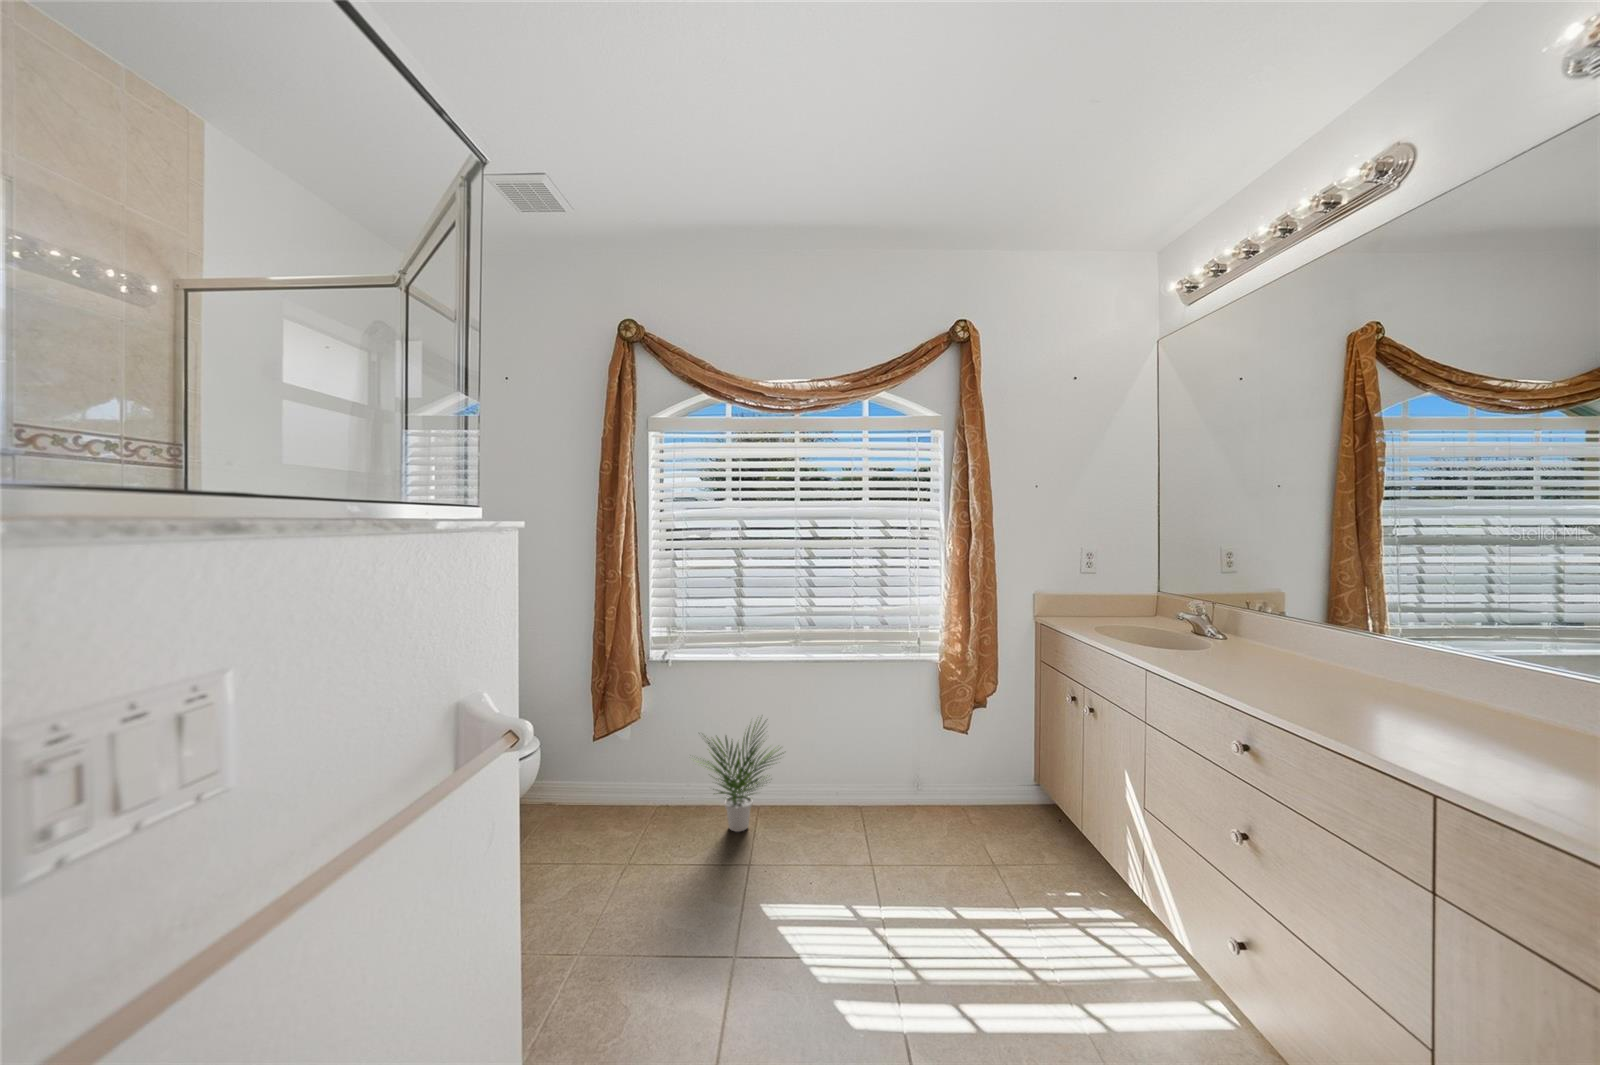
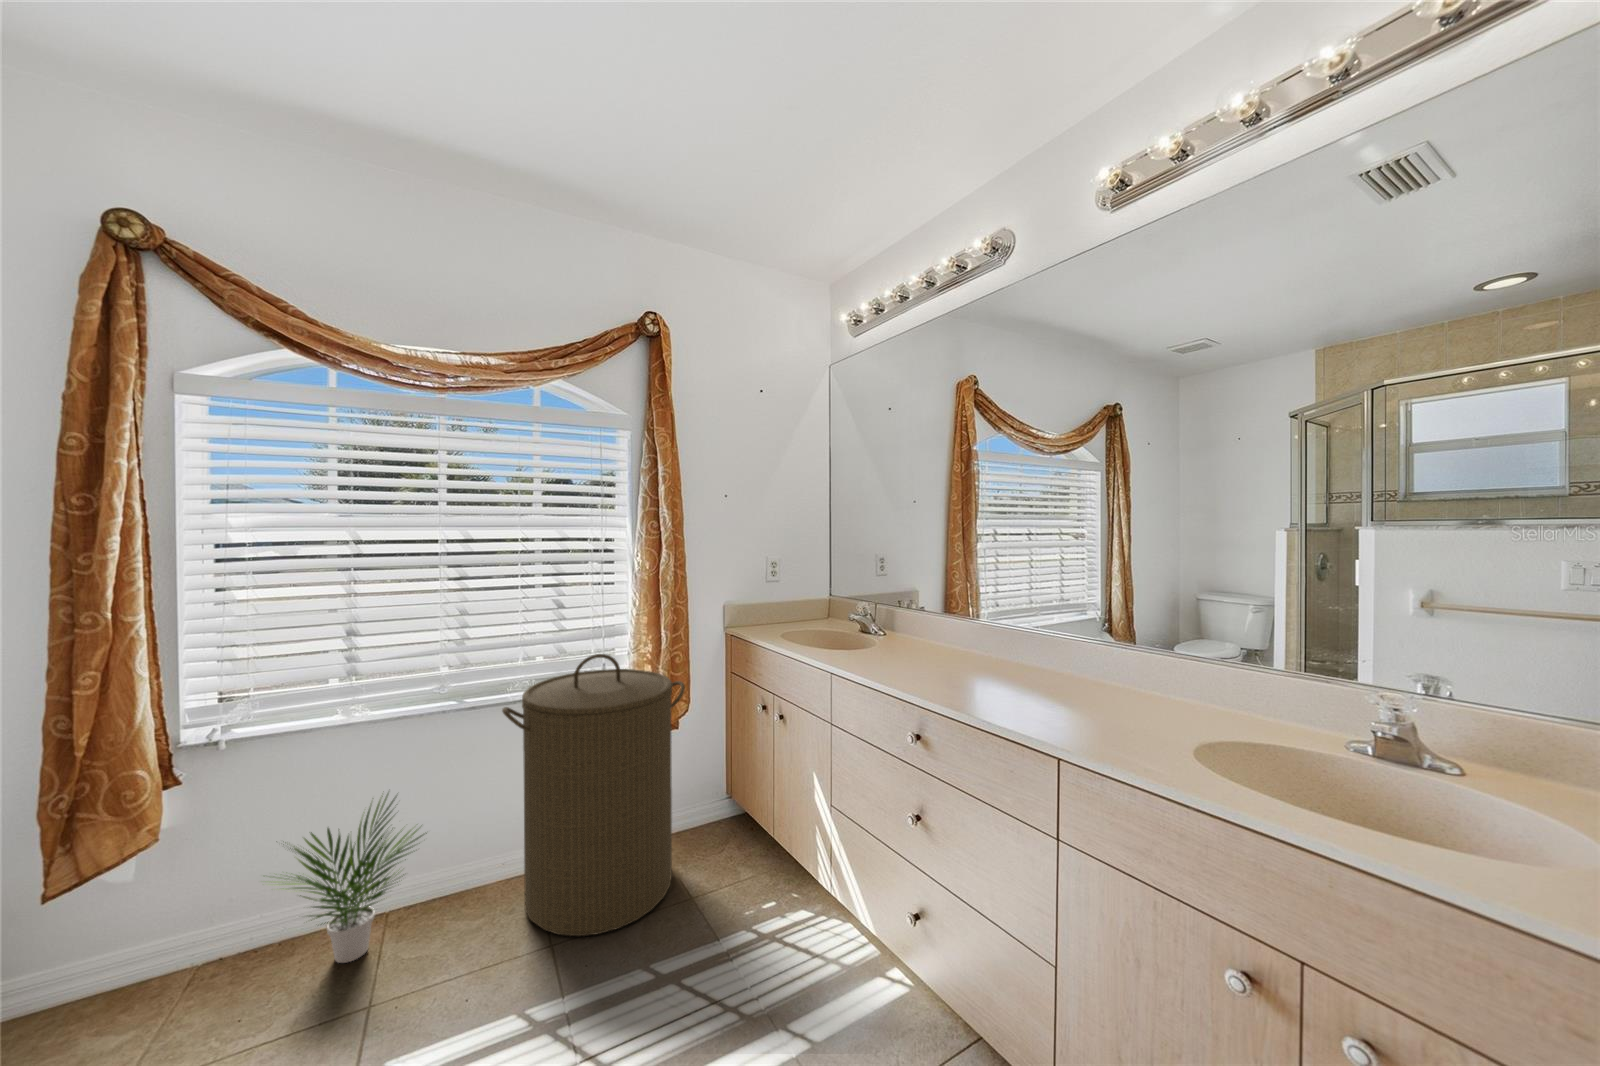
laundry hamper: none [837,627,992,869] -> present [502,654,685,936]

